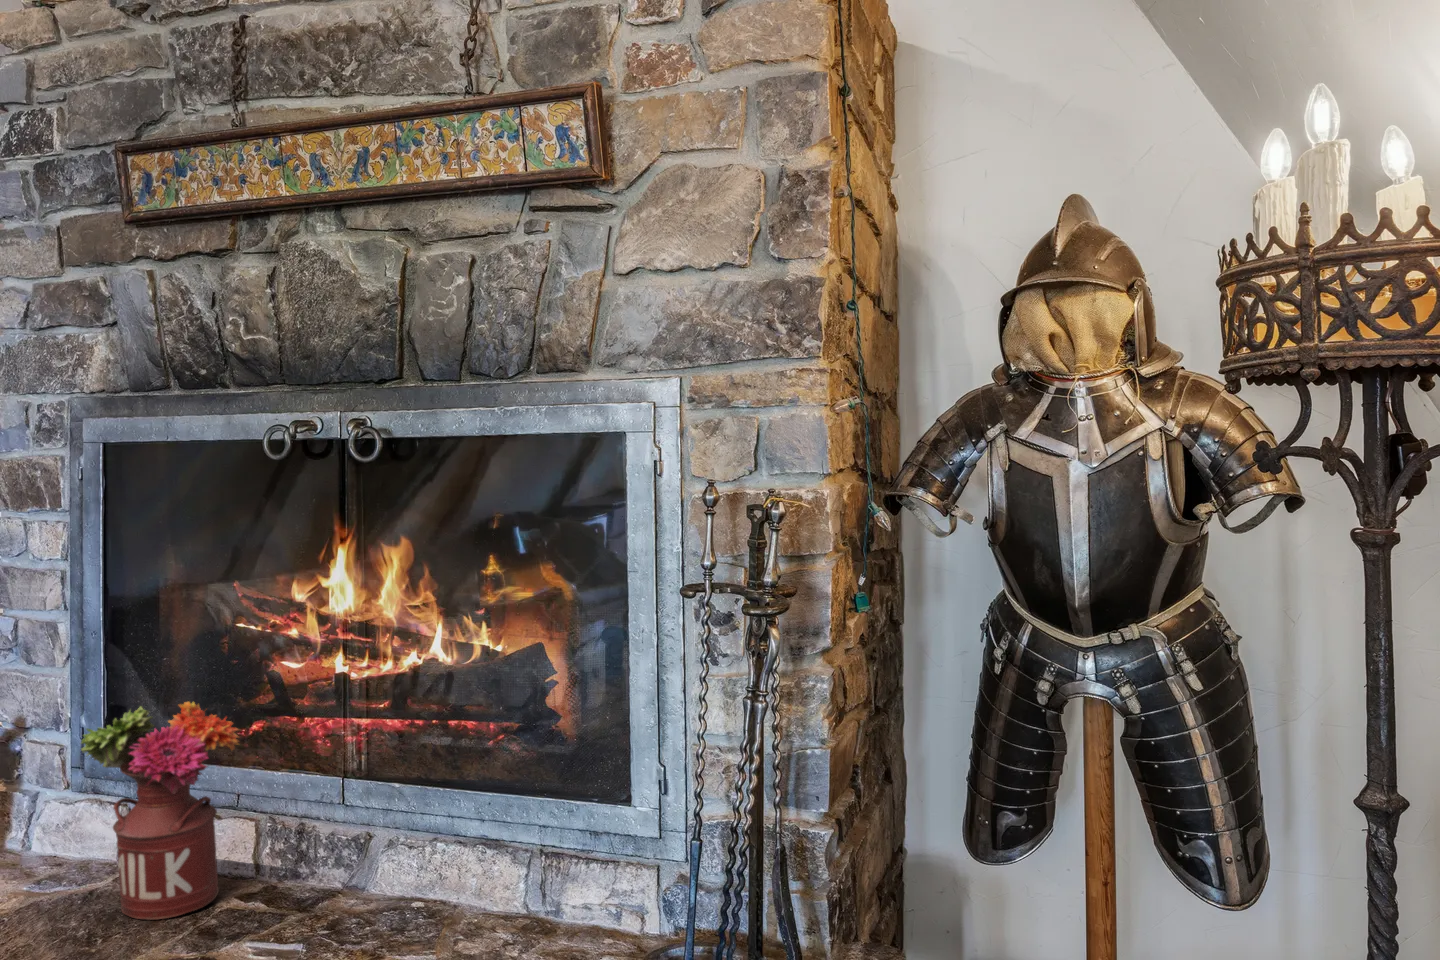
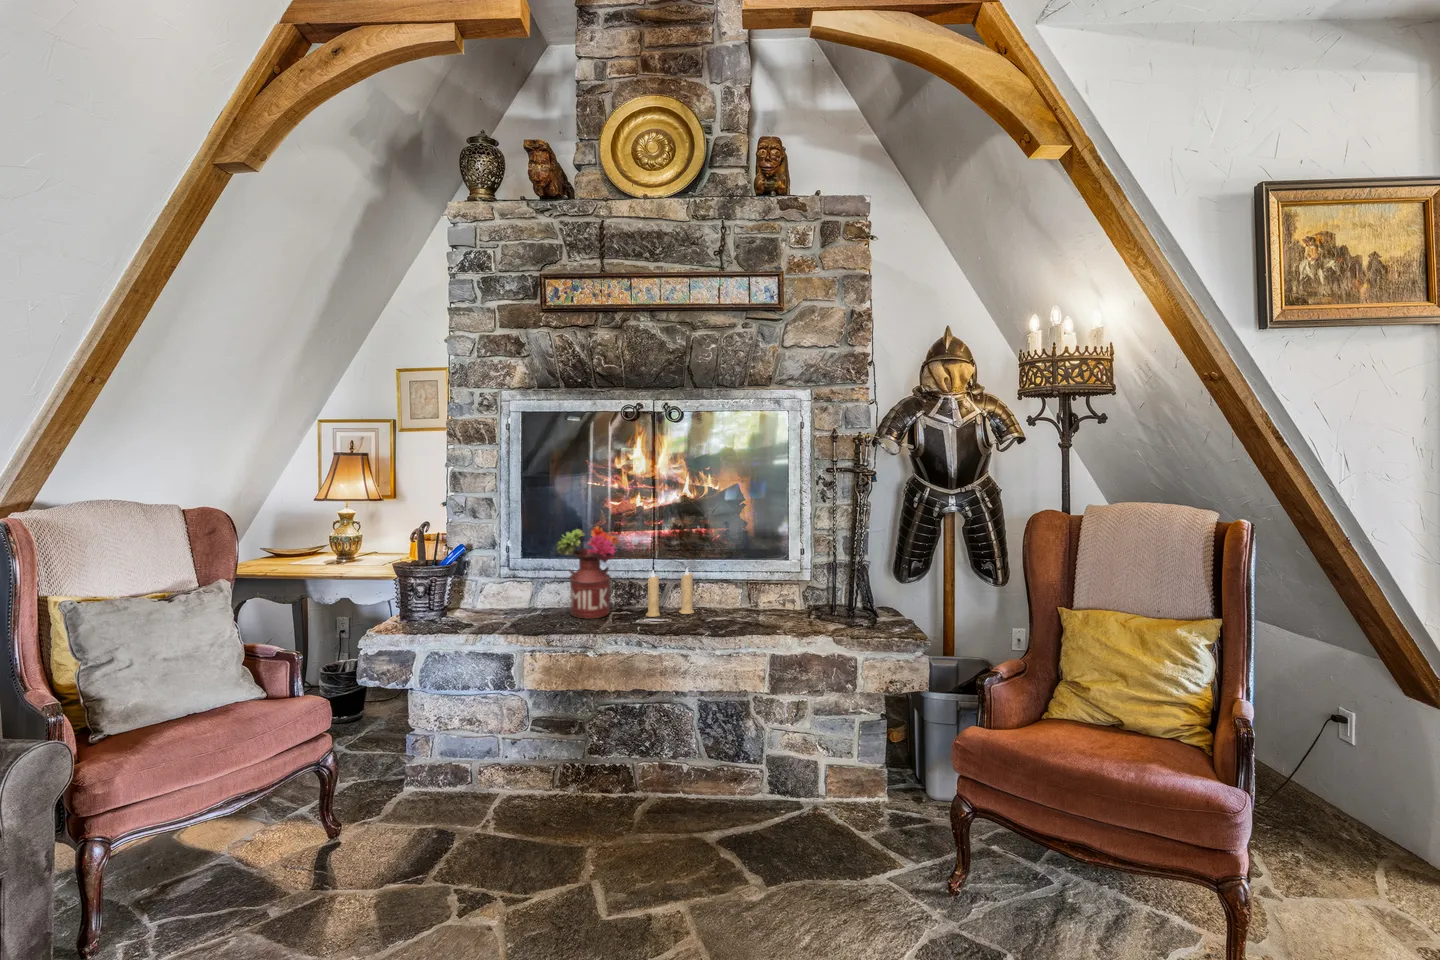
candle: none [270,805,393,928] -> present [646,568,694,617]

